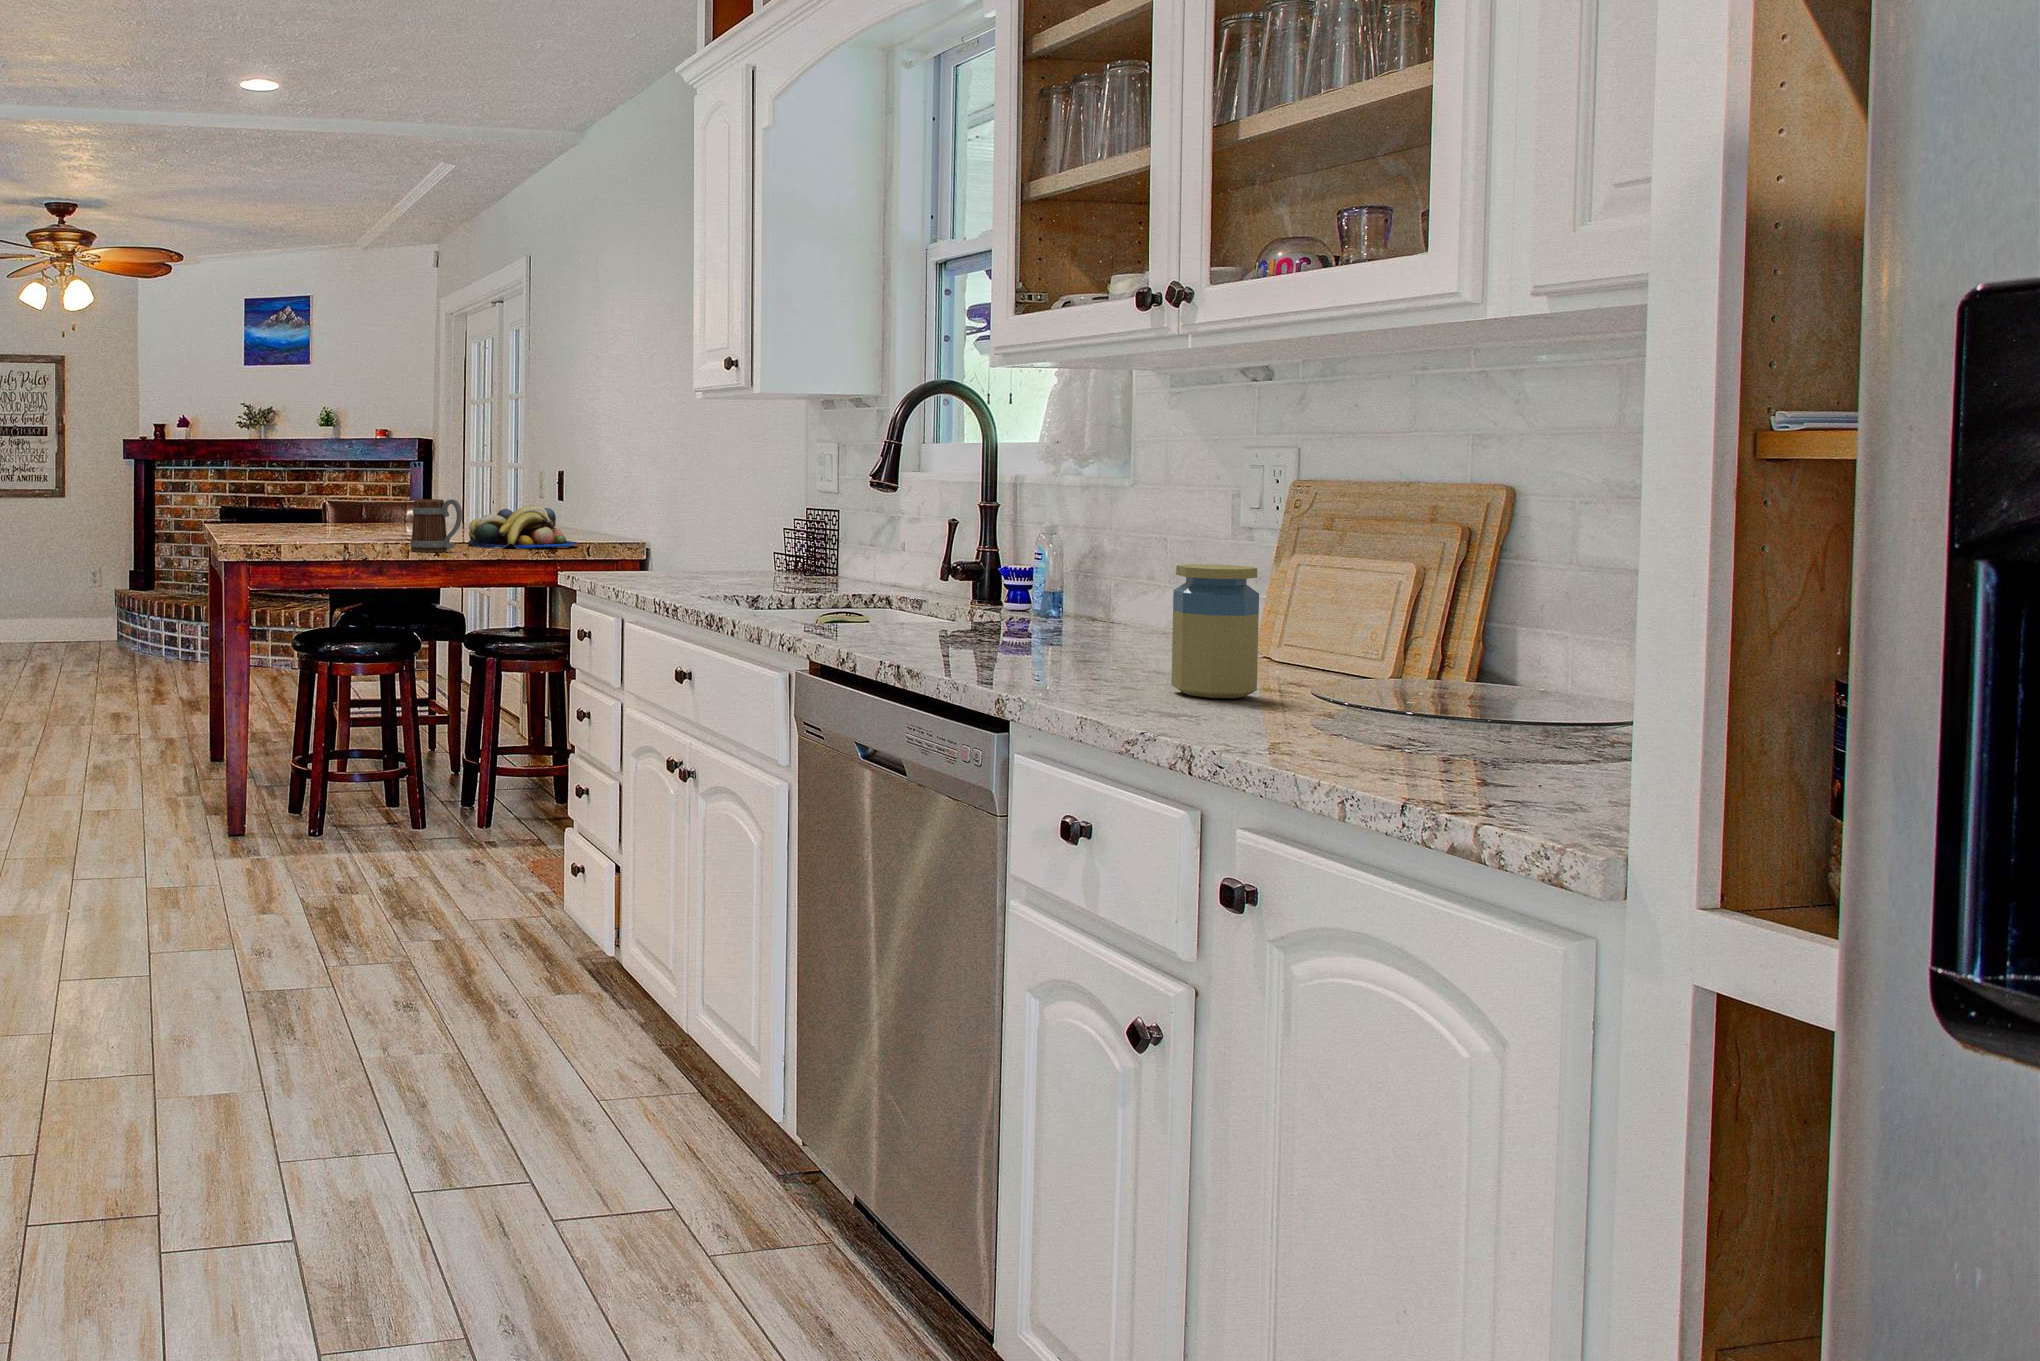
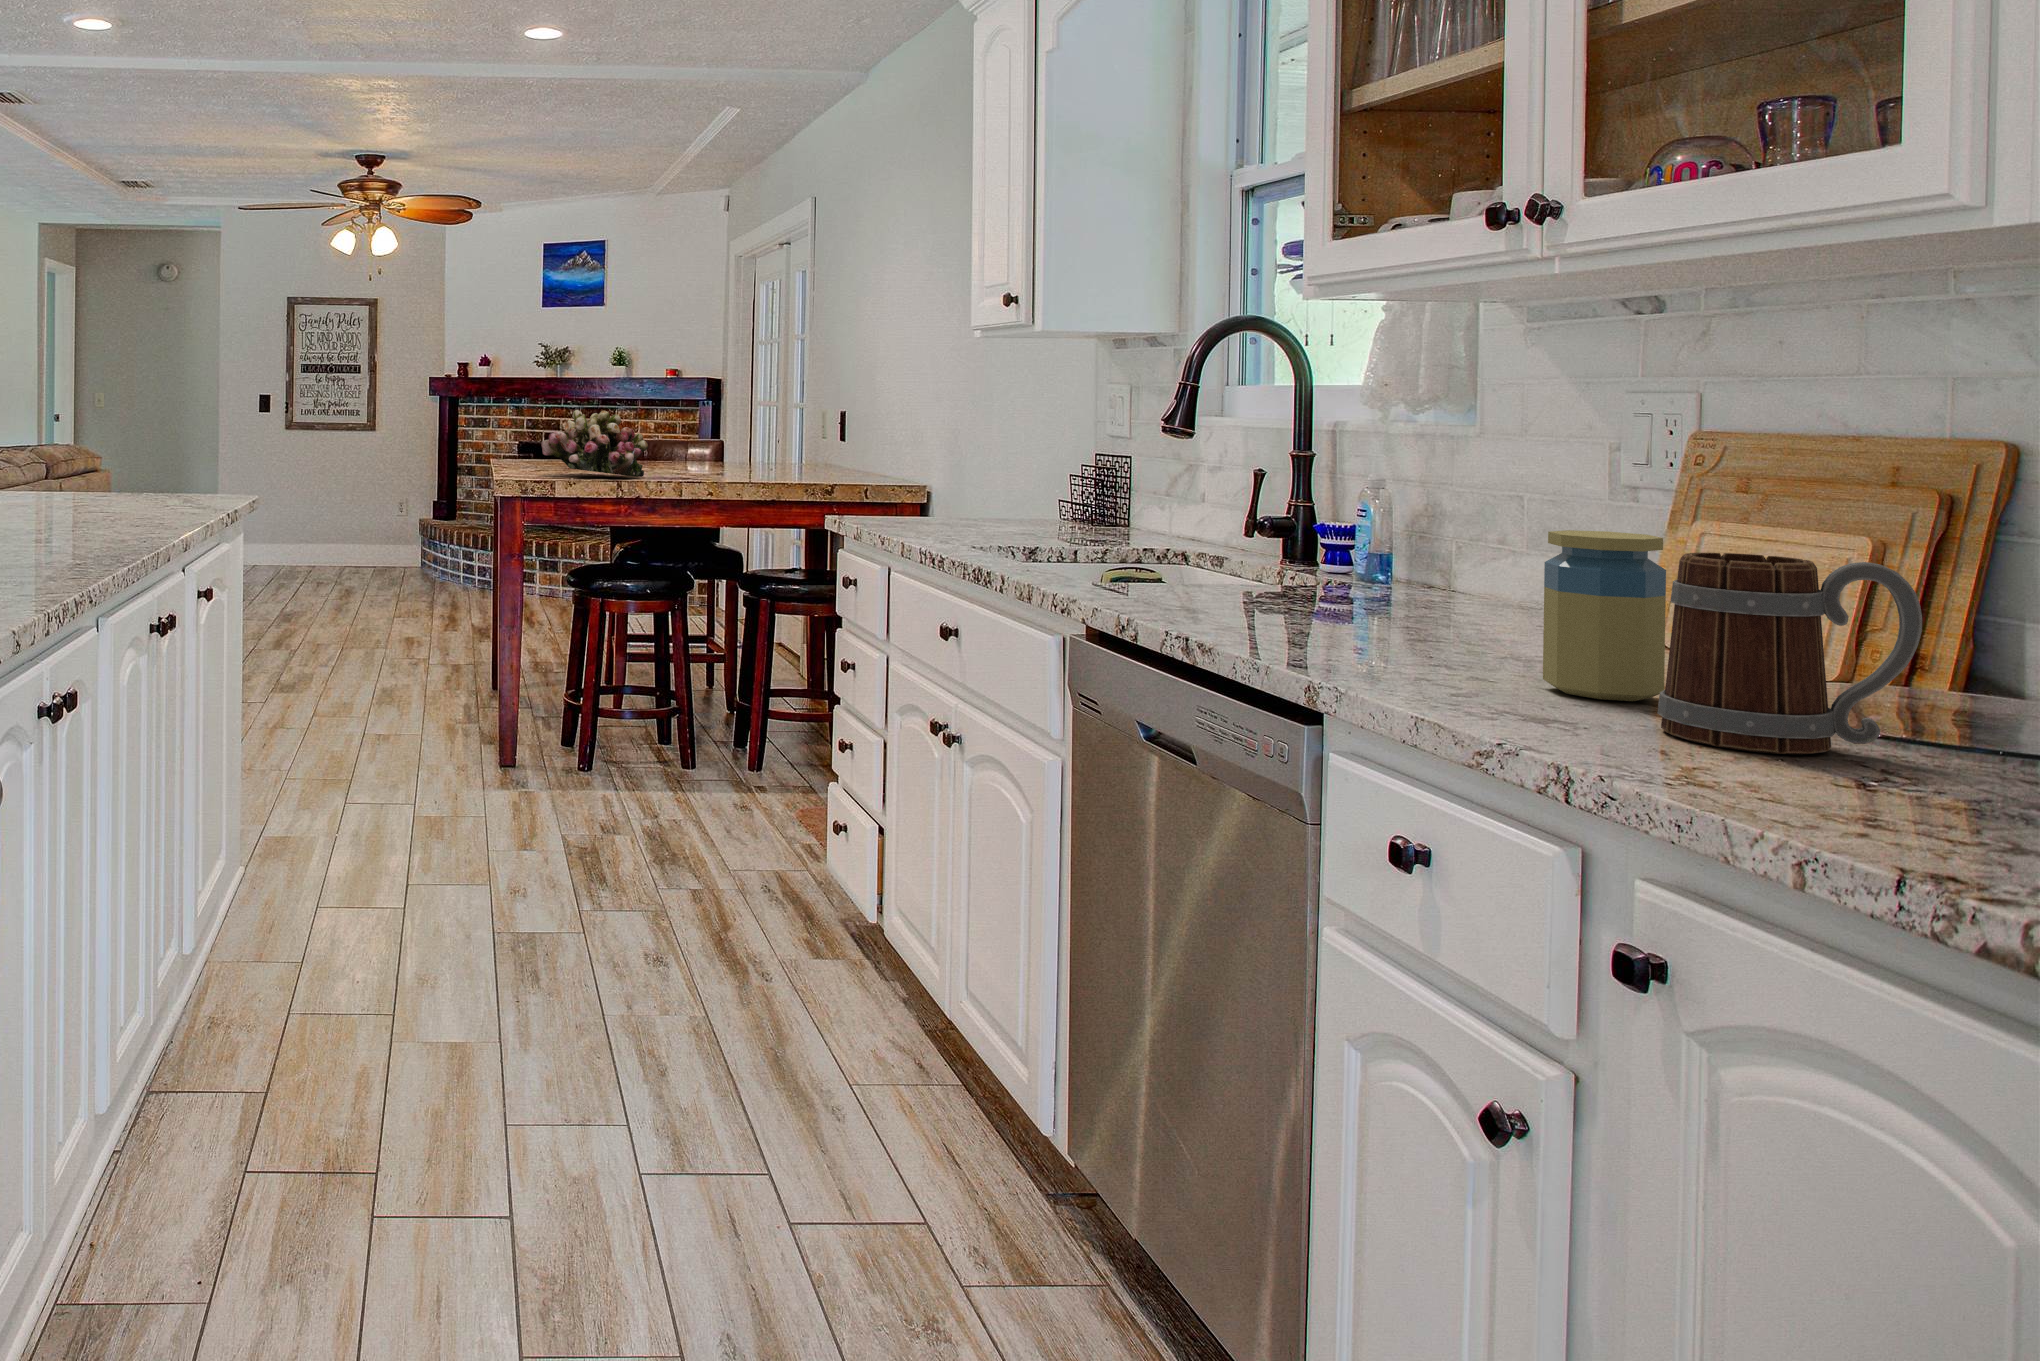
flower arrangement: none [269,473,377,540] -> present [541,410,648,477]
mug: present [410,499,462,552] -> present [1658,553,1922,754]
fruit bowl: present [468,505,578,549] -> none [738,444,852,489]

